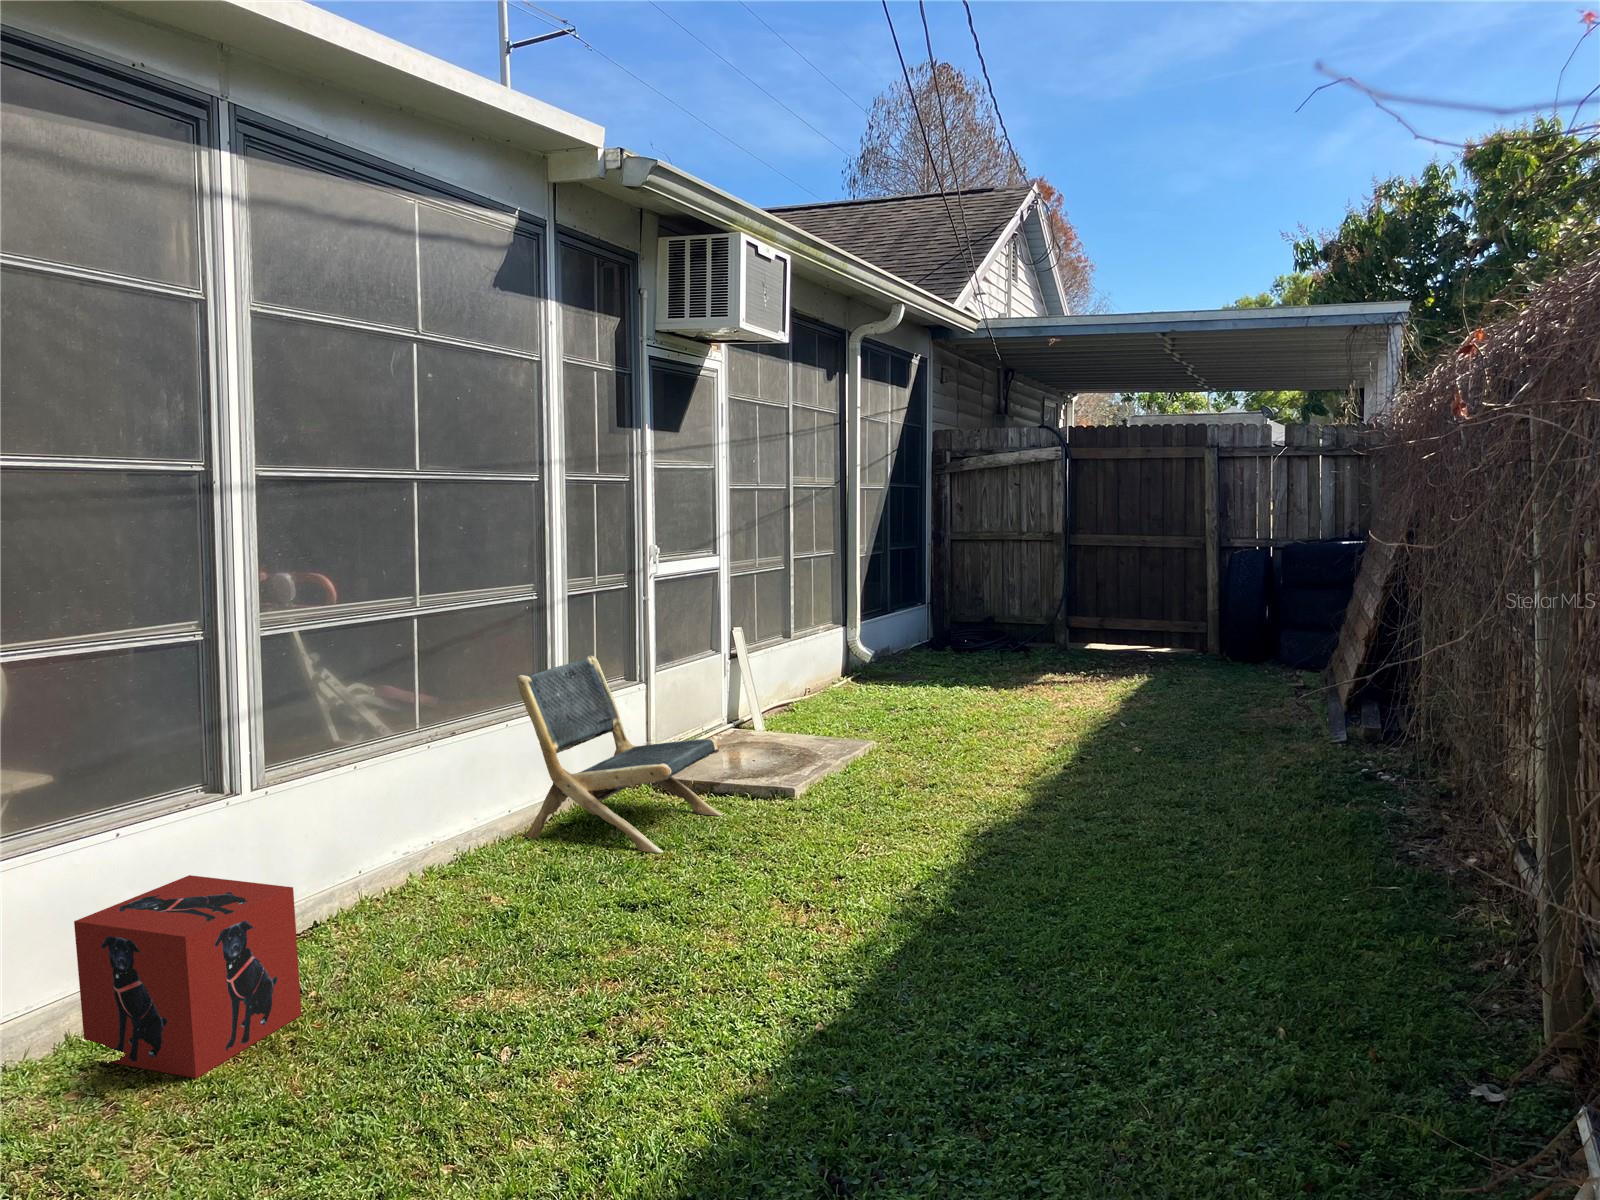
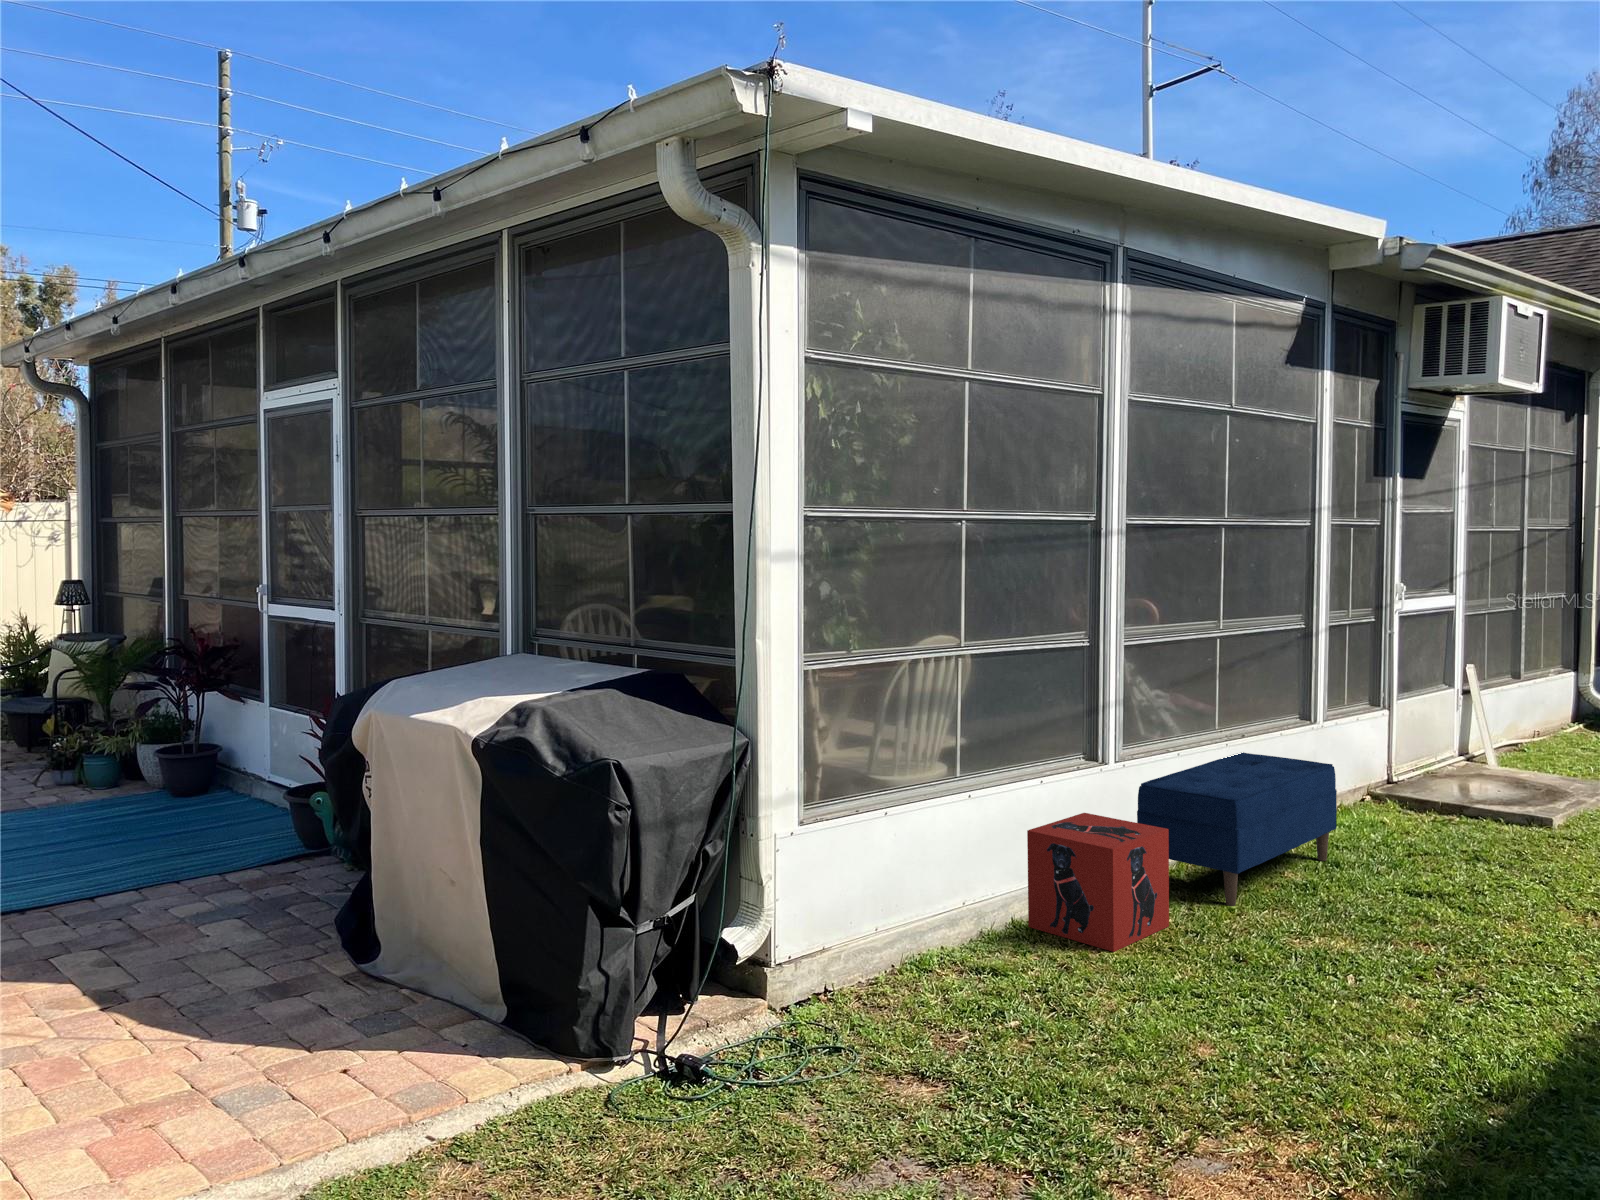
lounge chair: present [517,656,723,853] -> none [1289,679,1482,857]
bench: none [286,756,557,964] -> present [1137,752,1337,906]

